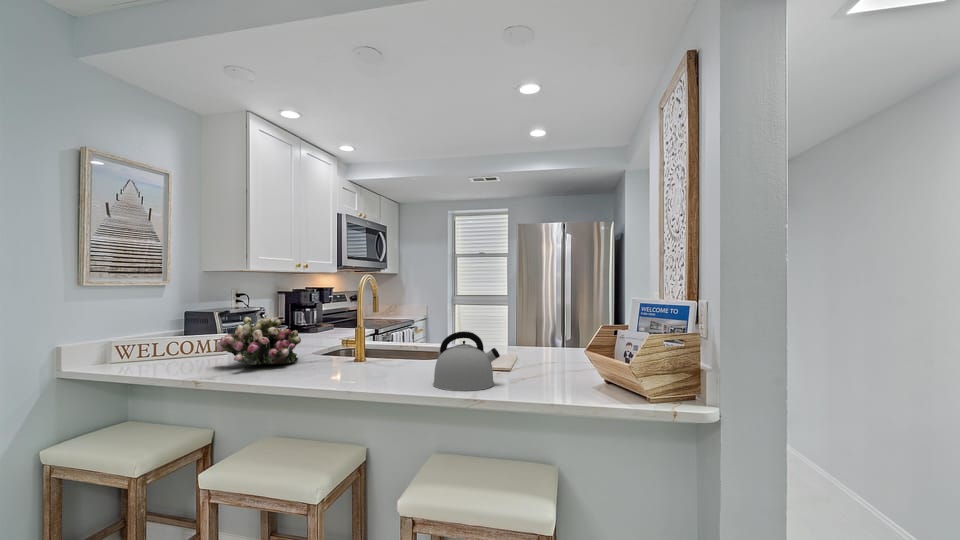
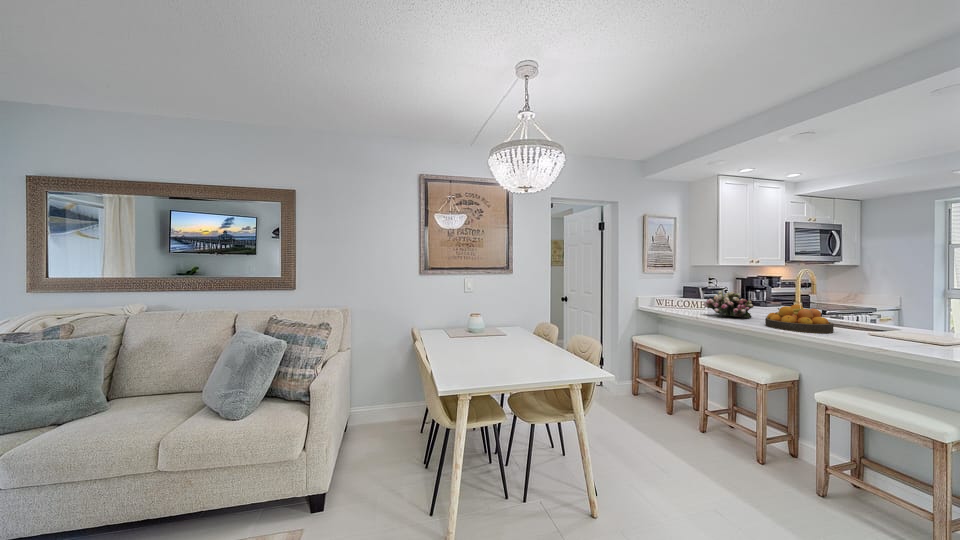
kettle: present [433,331,500,391] -> none [852,309,922,349]
fruit bowl: none [320,333,406,382] -> present [765,305,834,333]

